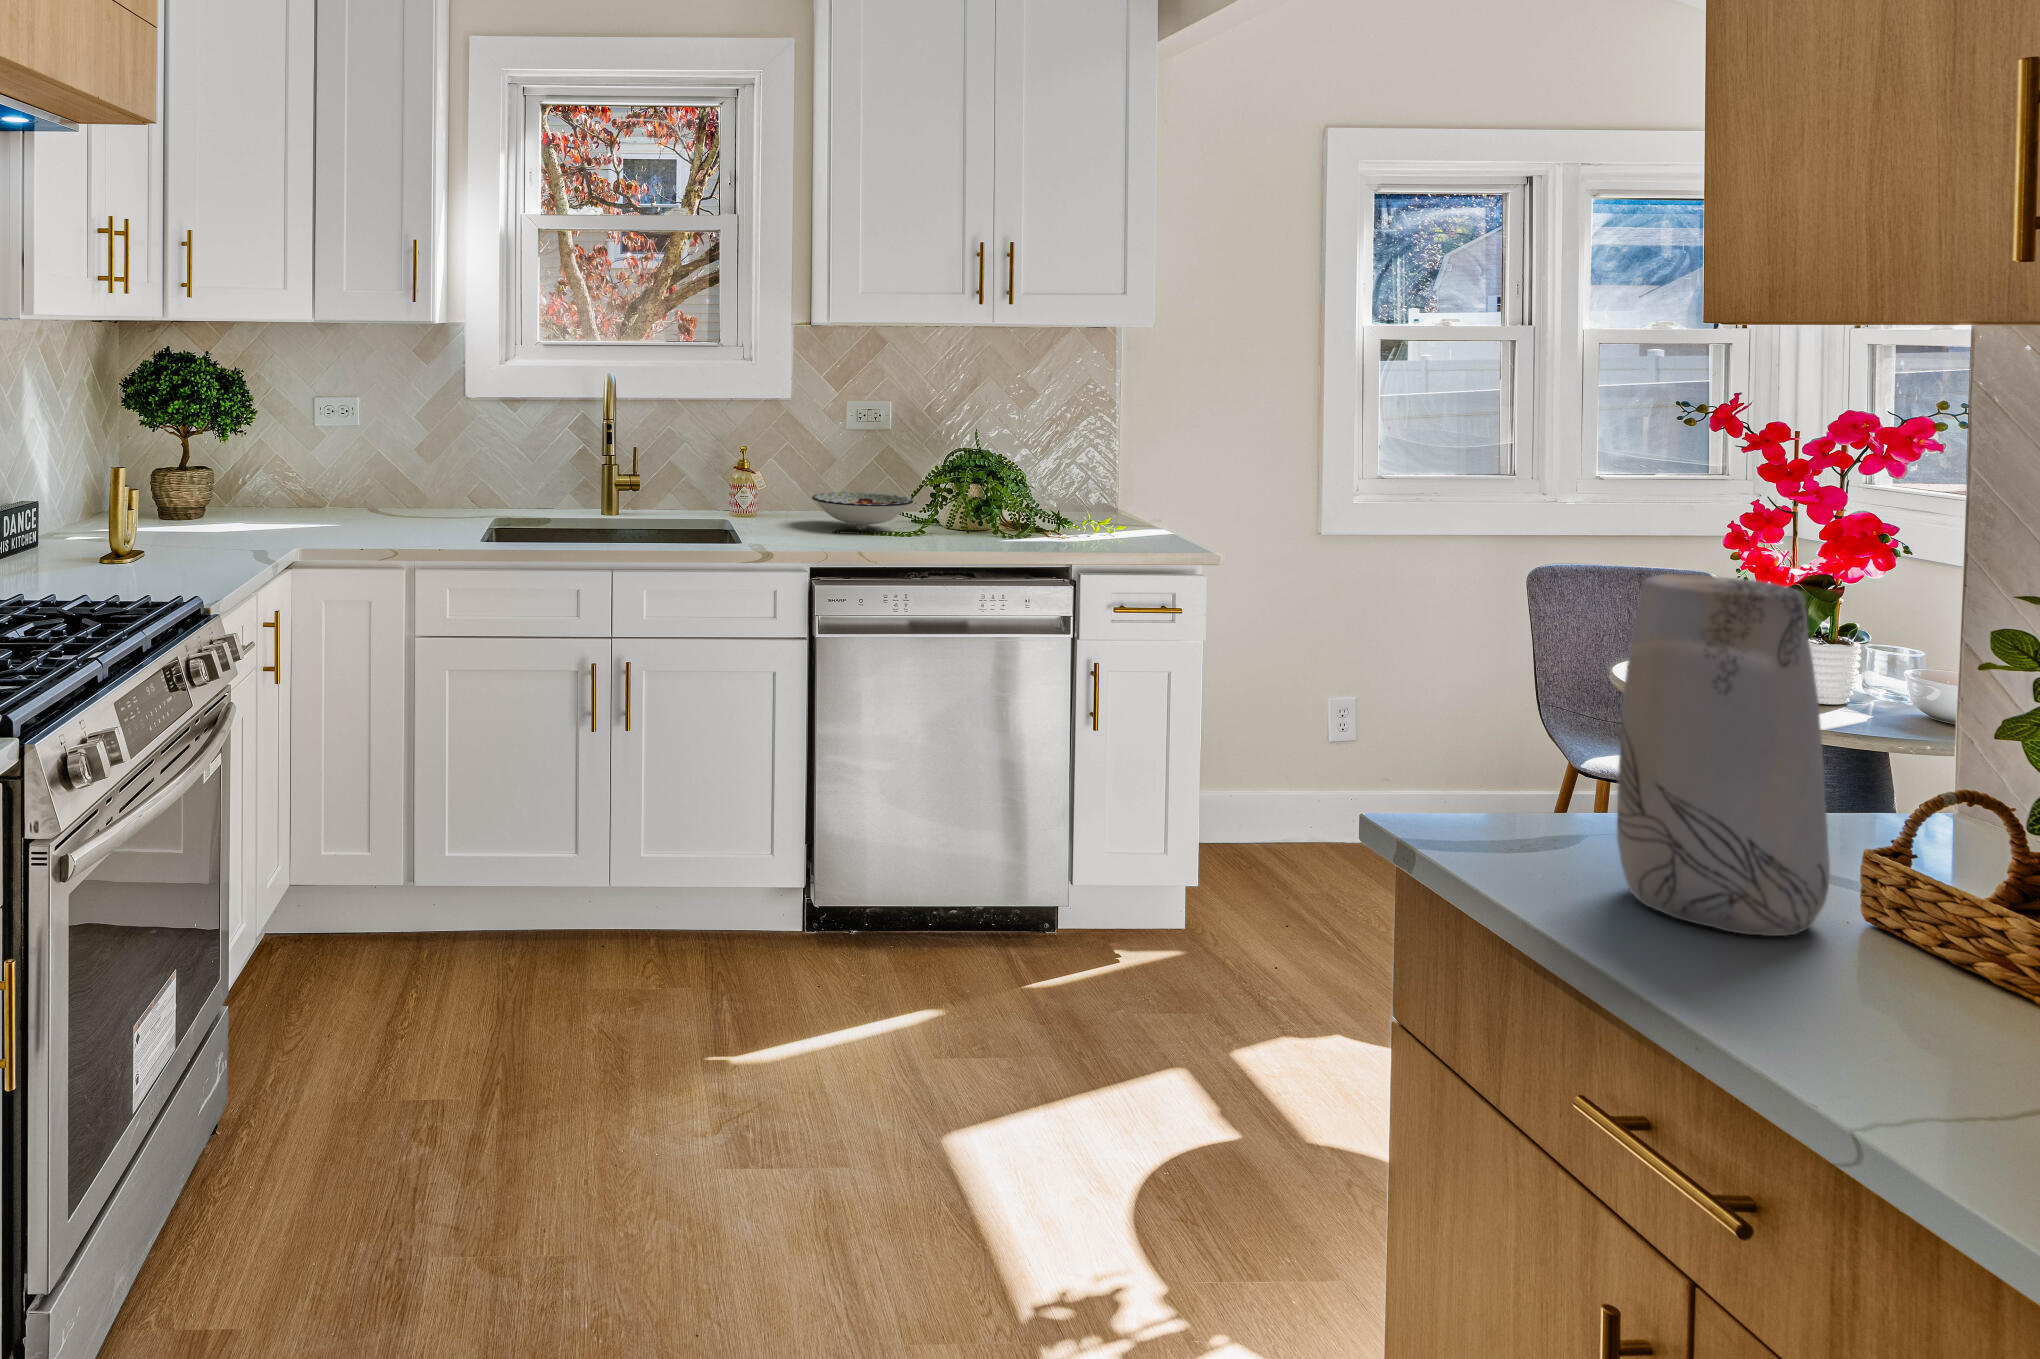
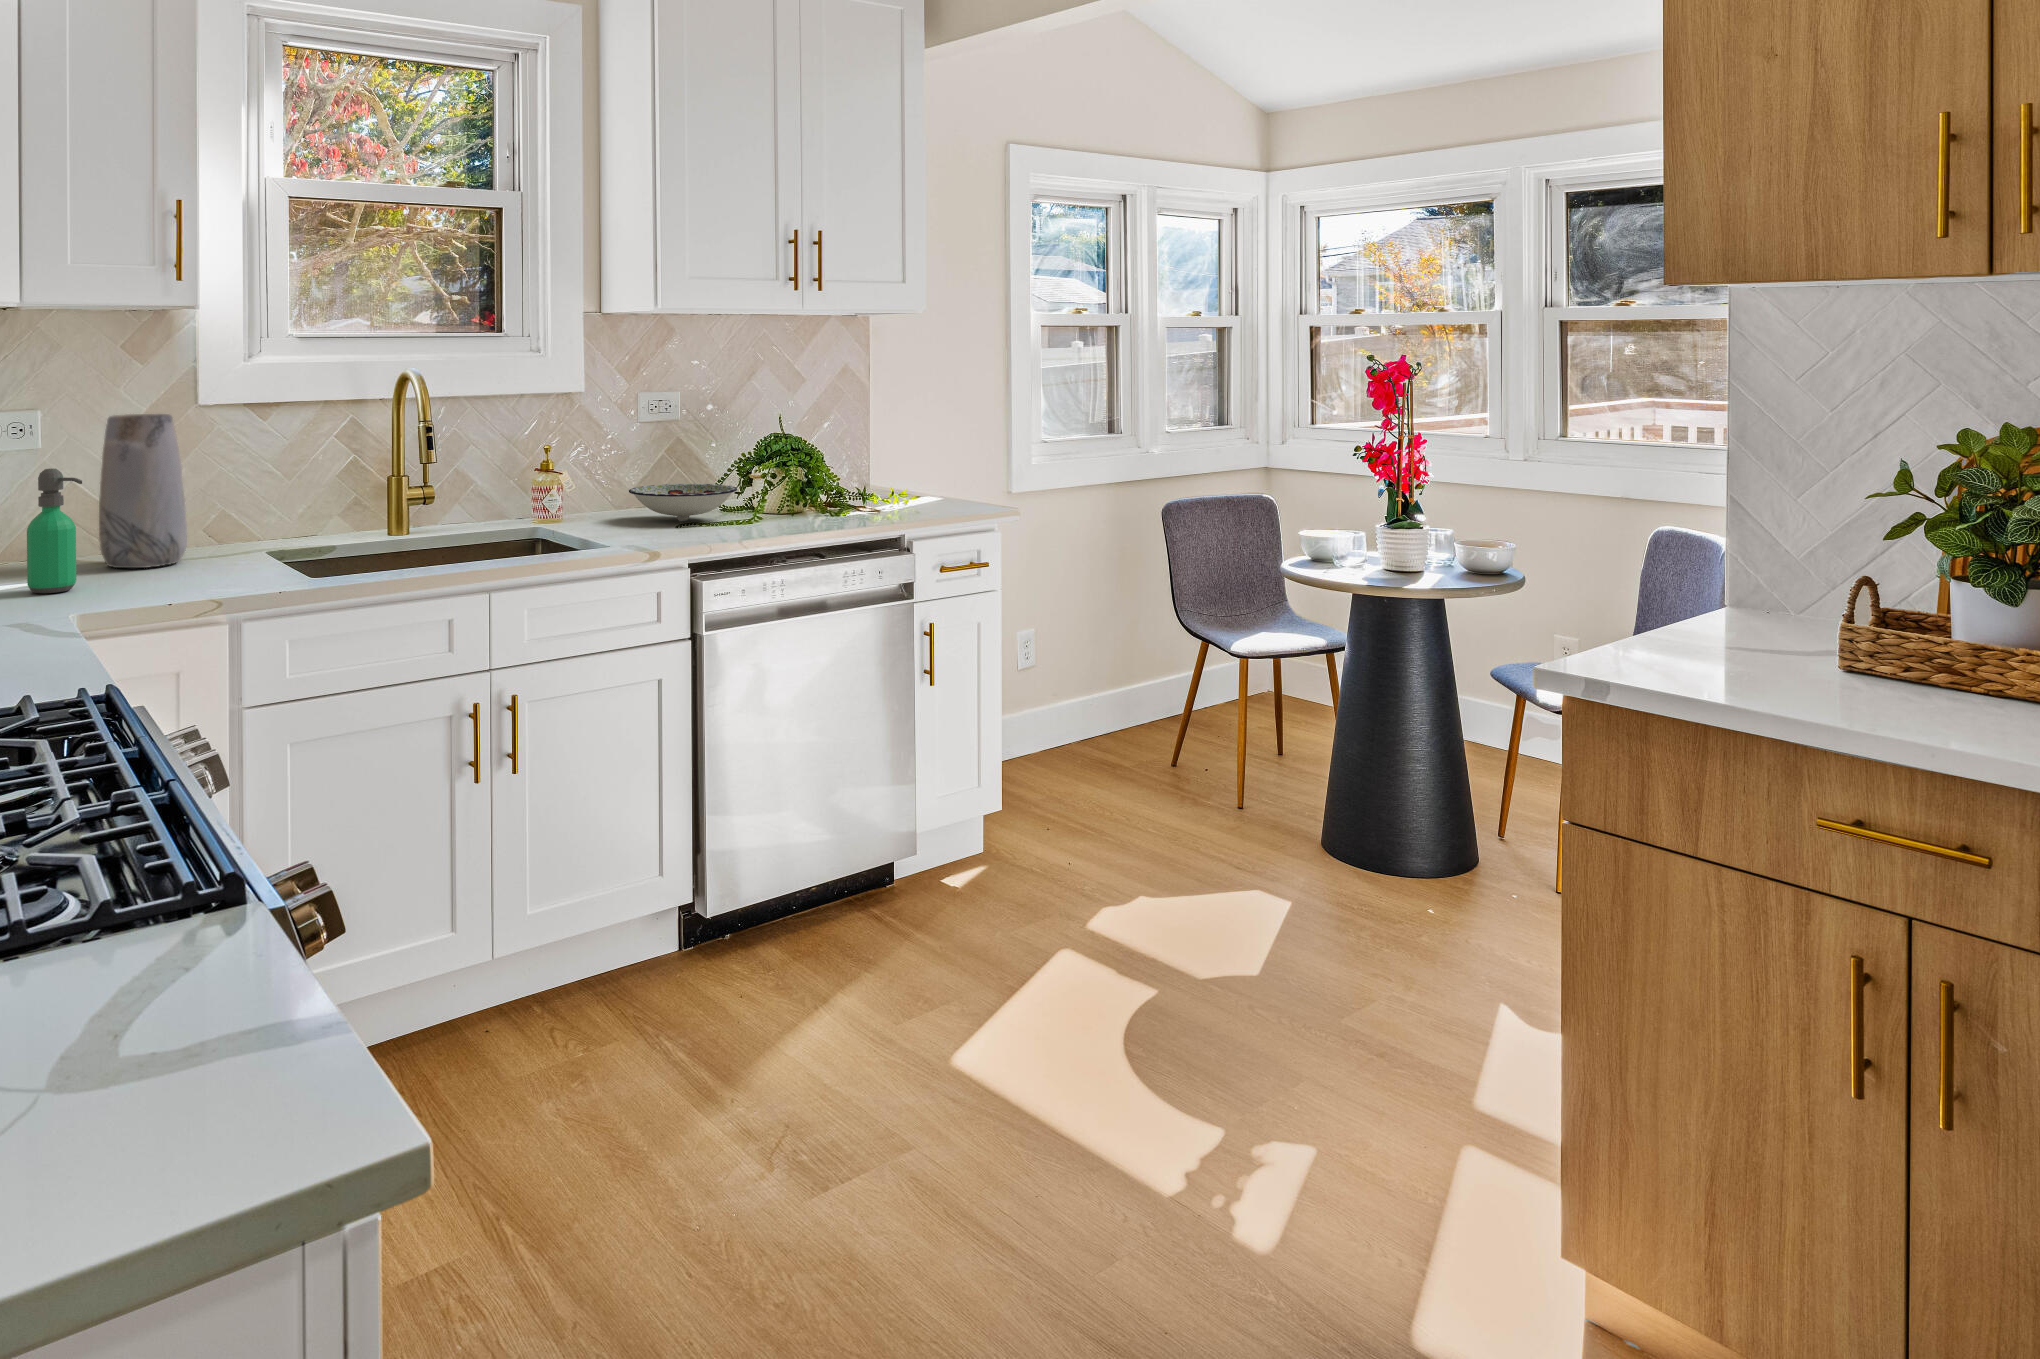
soap dispenser: none [292,445,324,537] -> present [27,468,82,593]
vase: present [1617,574,1830,936] -> present [99,414,187,568]

